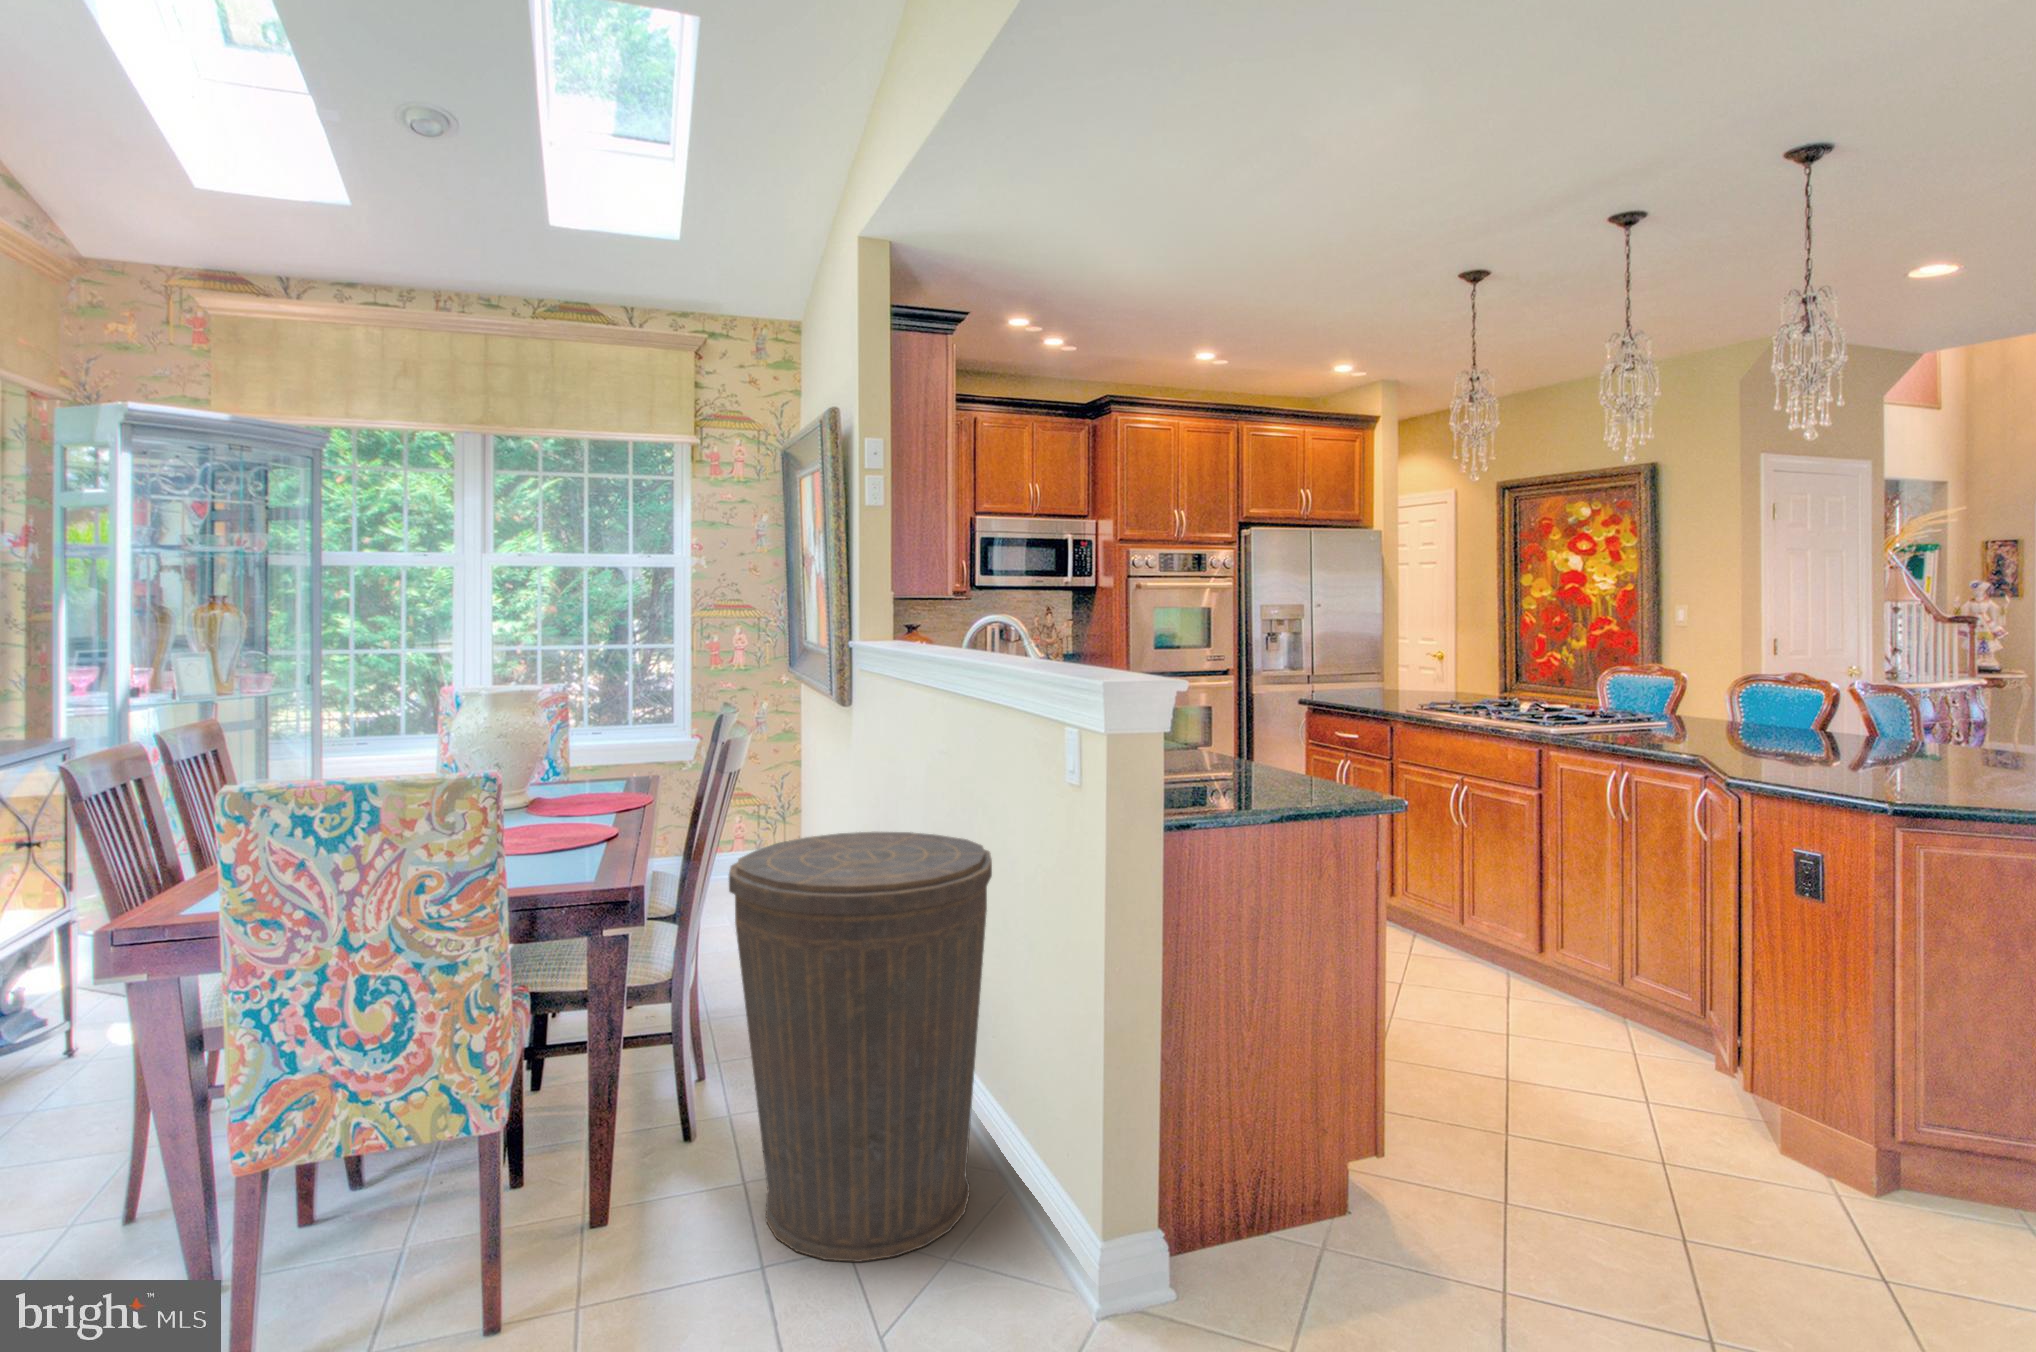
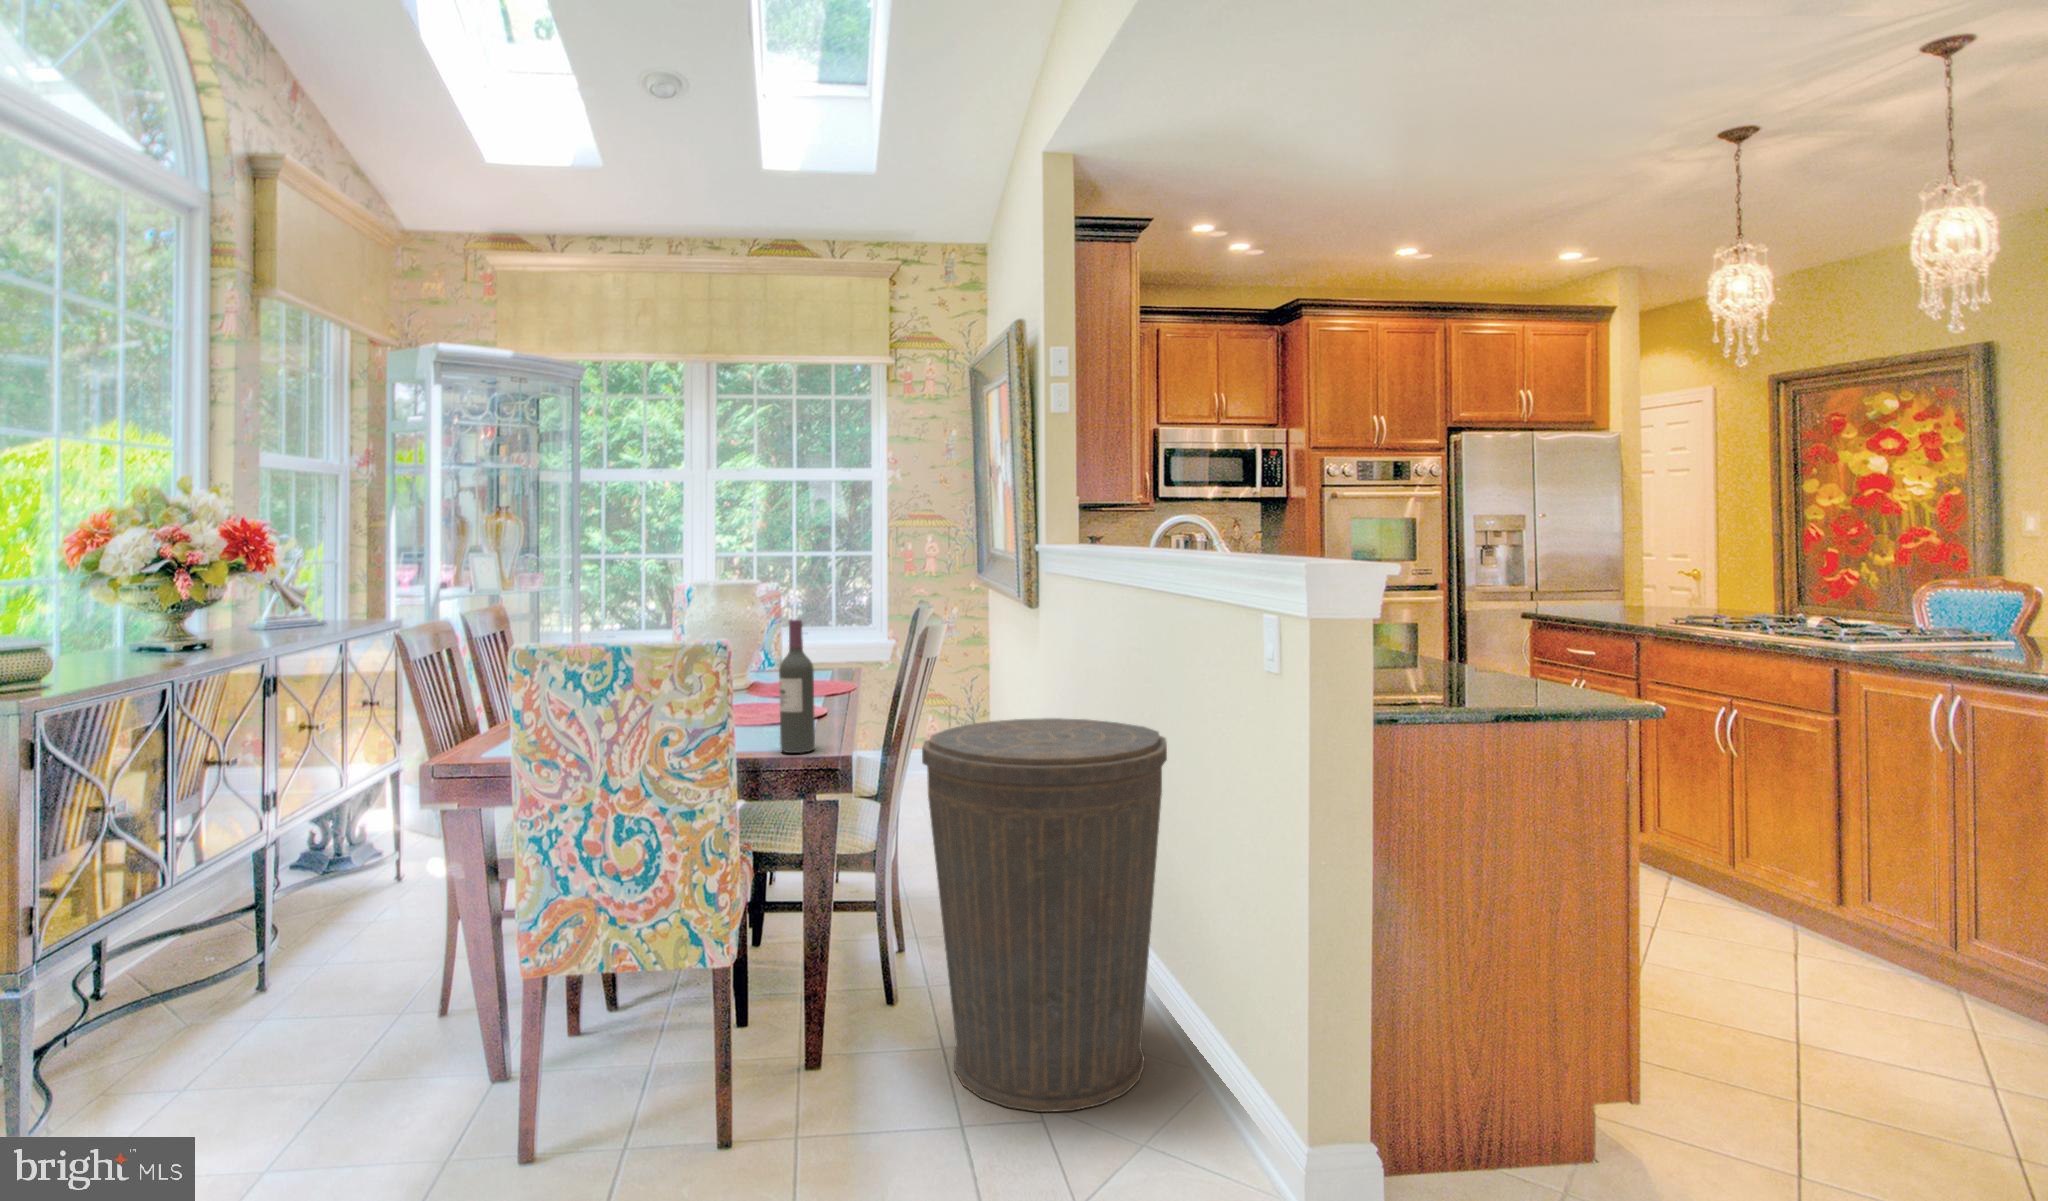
wine bottle: none [562,735,605,885] -> present [779,619,815,753]

